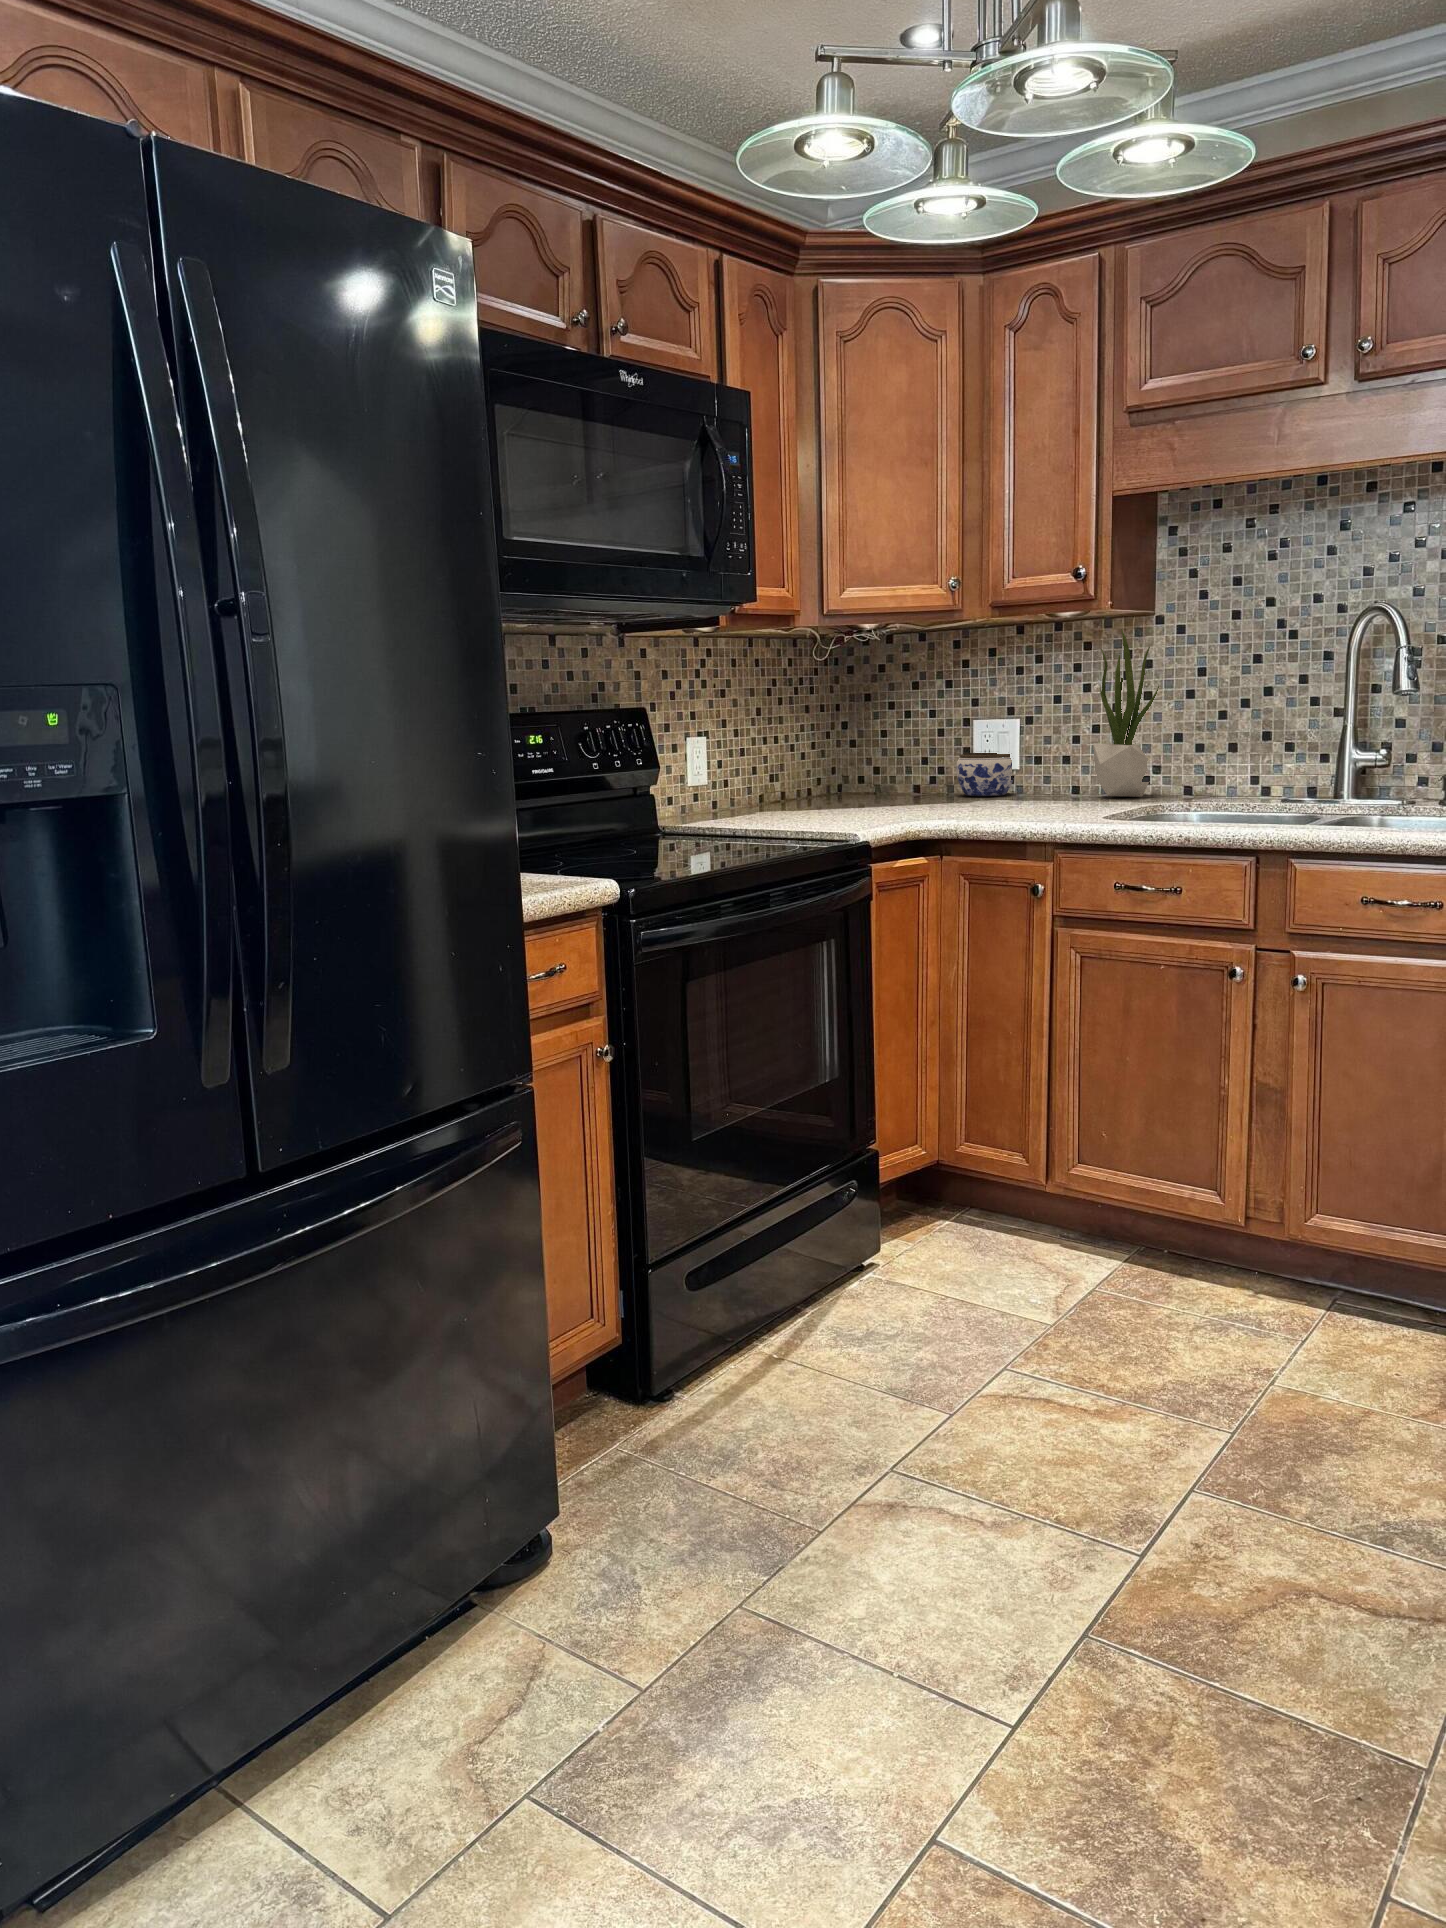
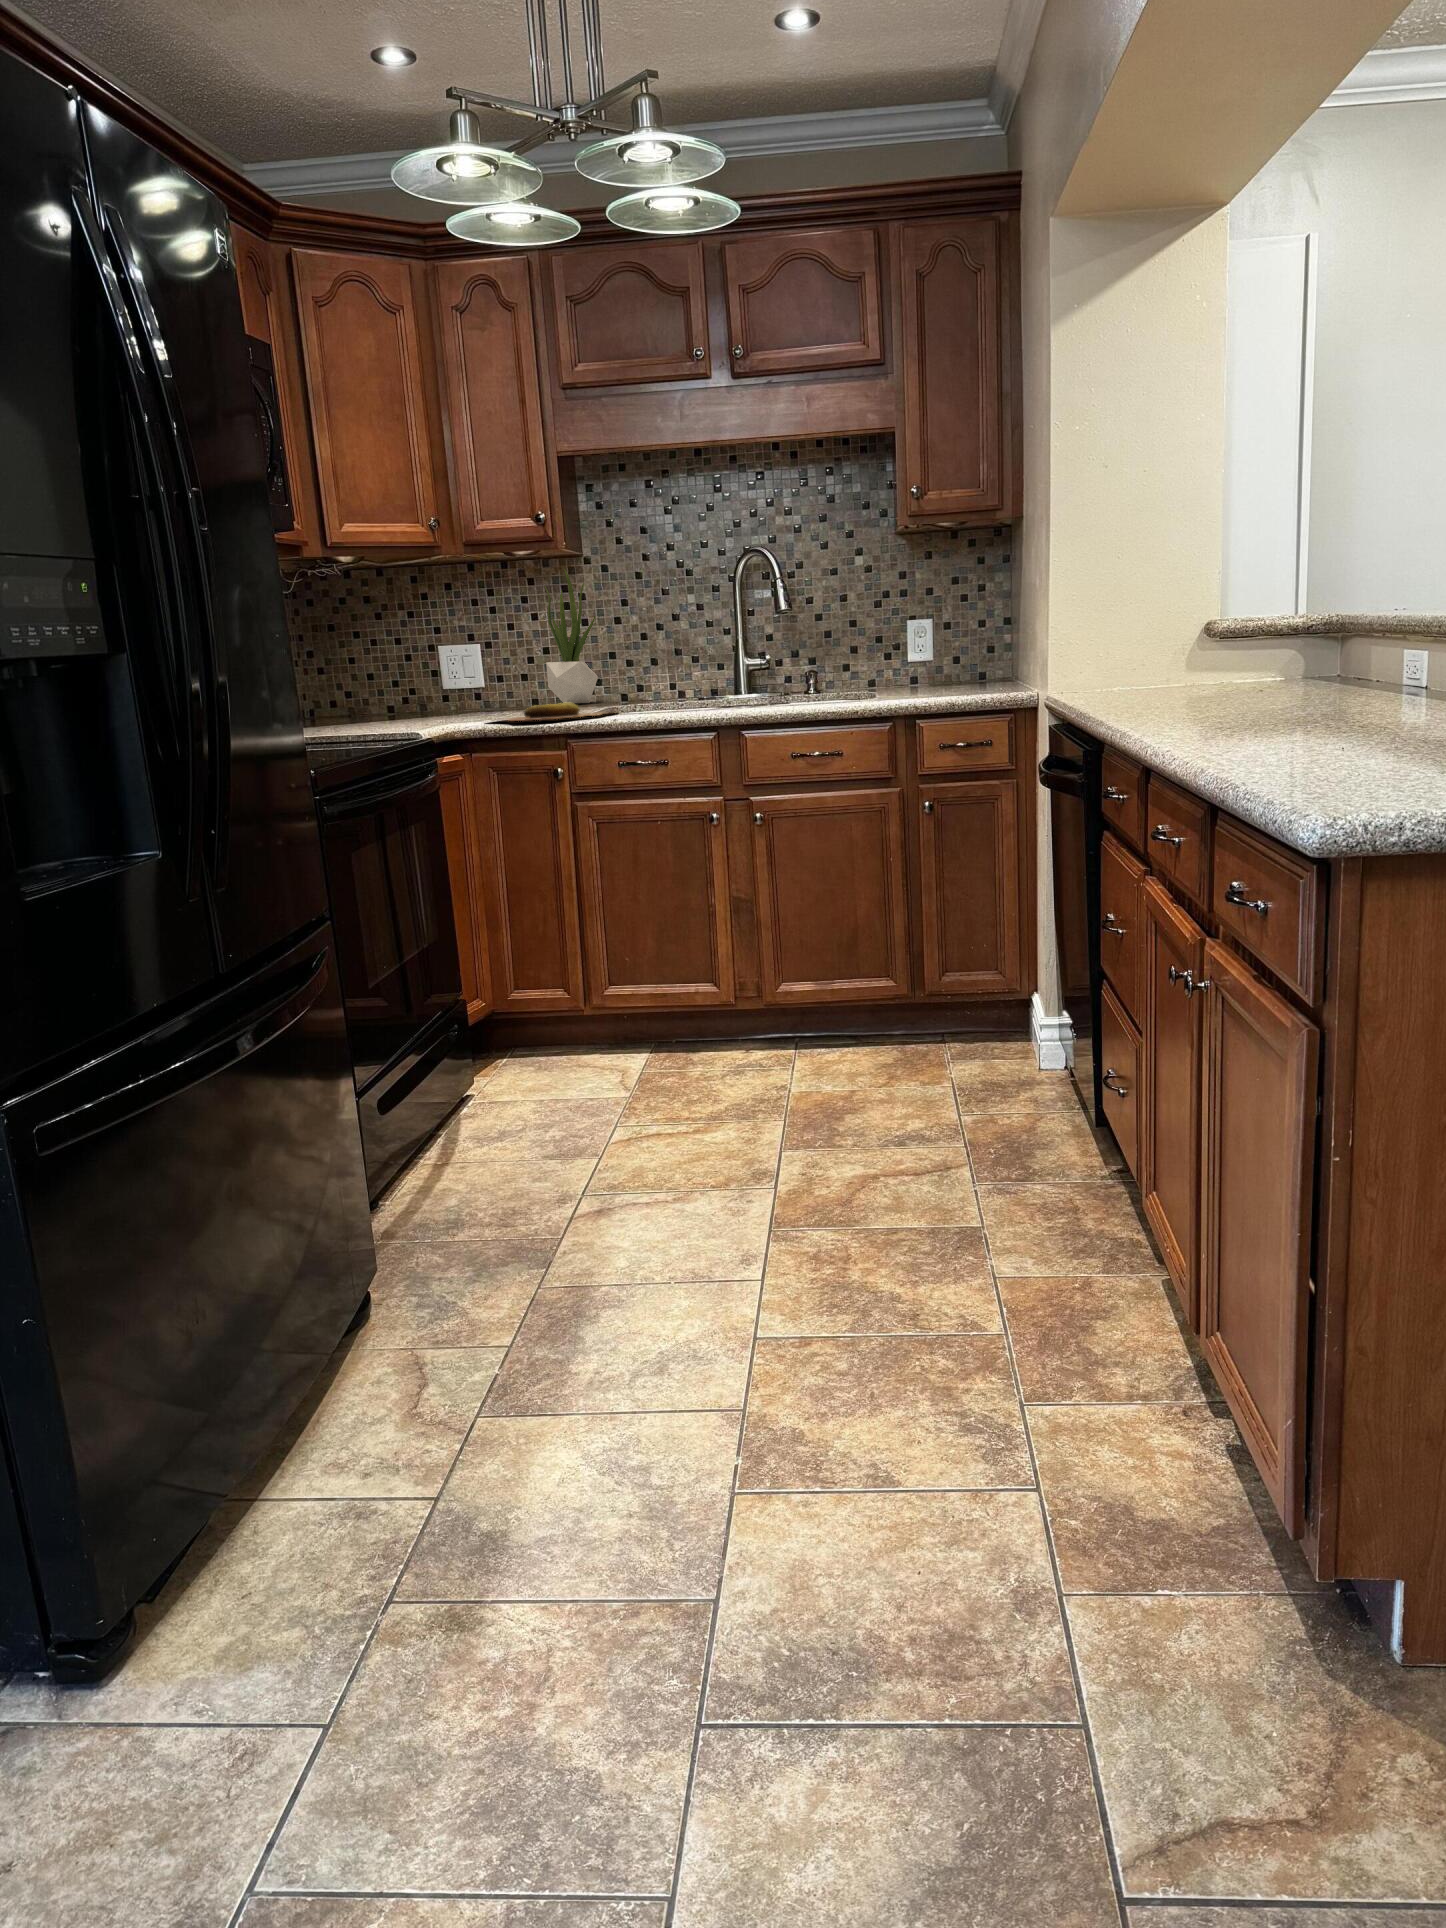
jar: present [956,753,1013,796] -> none [431,673,481,711]
cutting board: none [964,805,1139,827] -> present [506,703,613,721]

